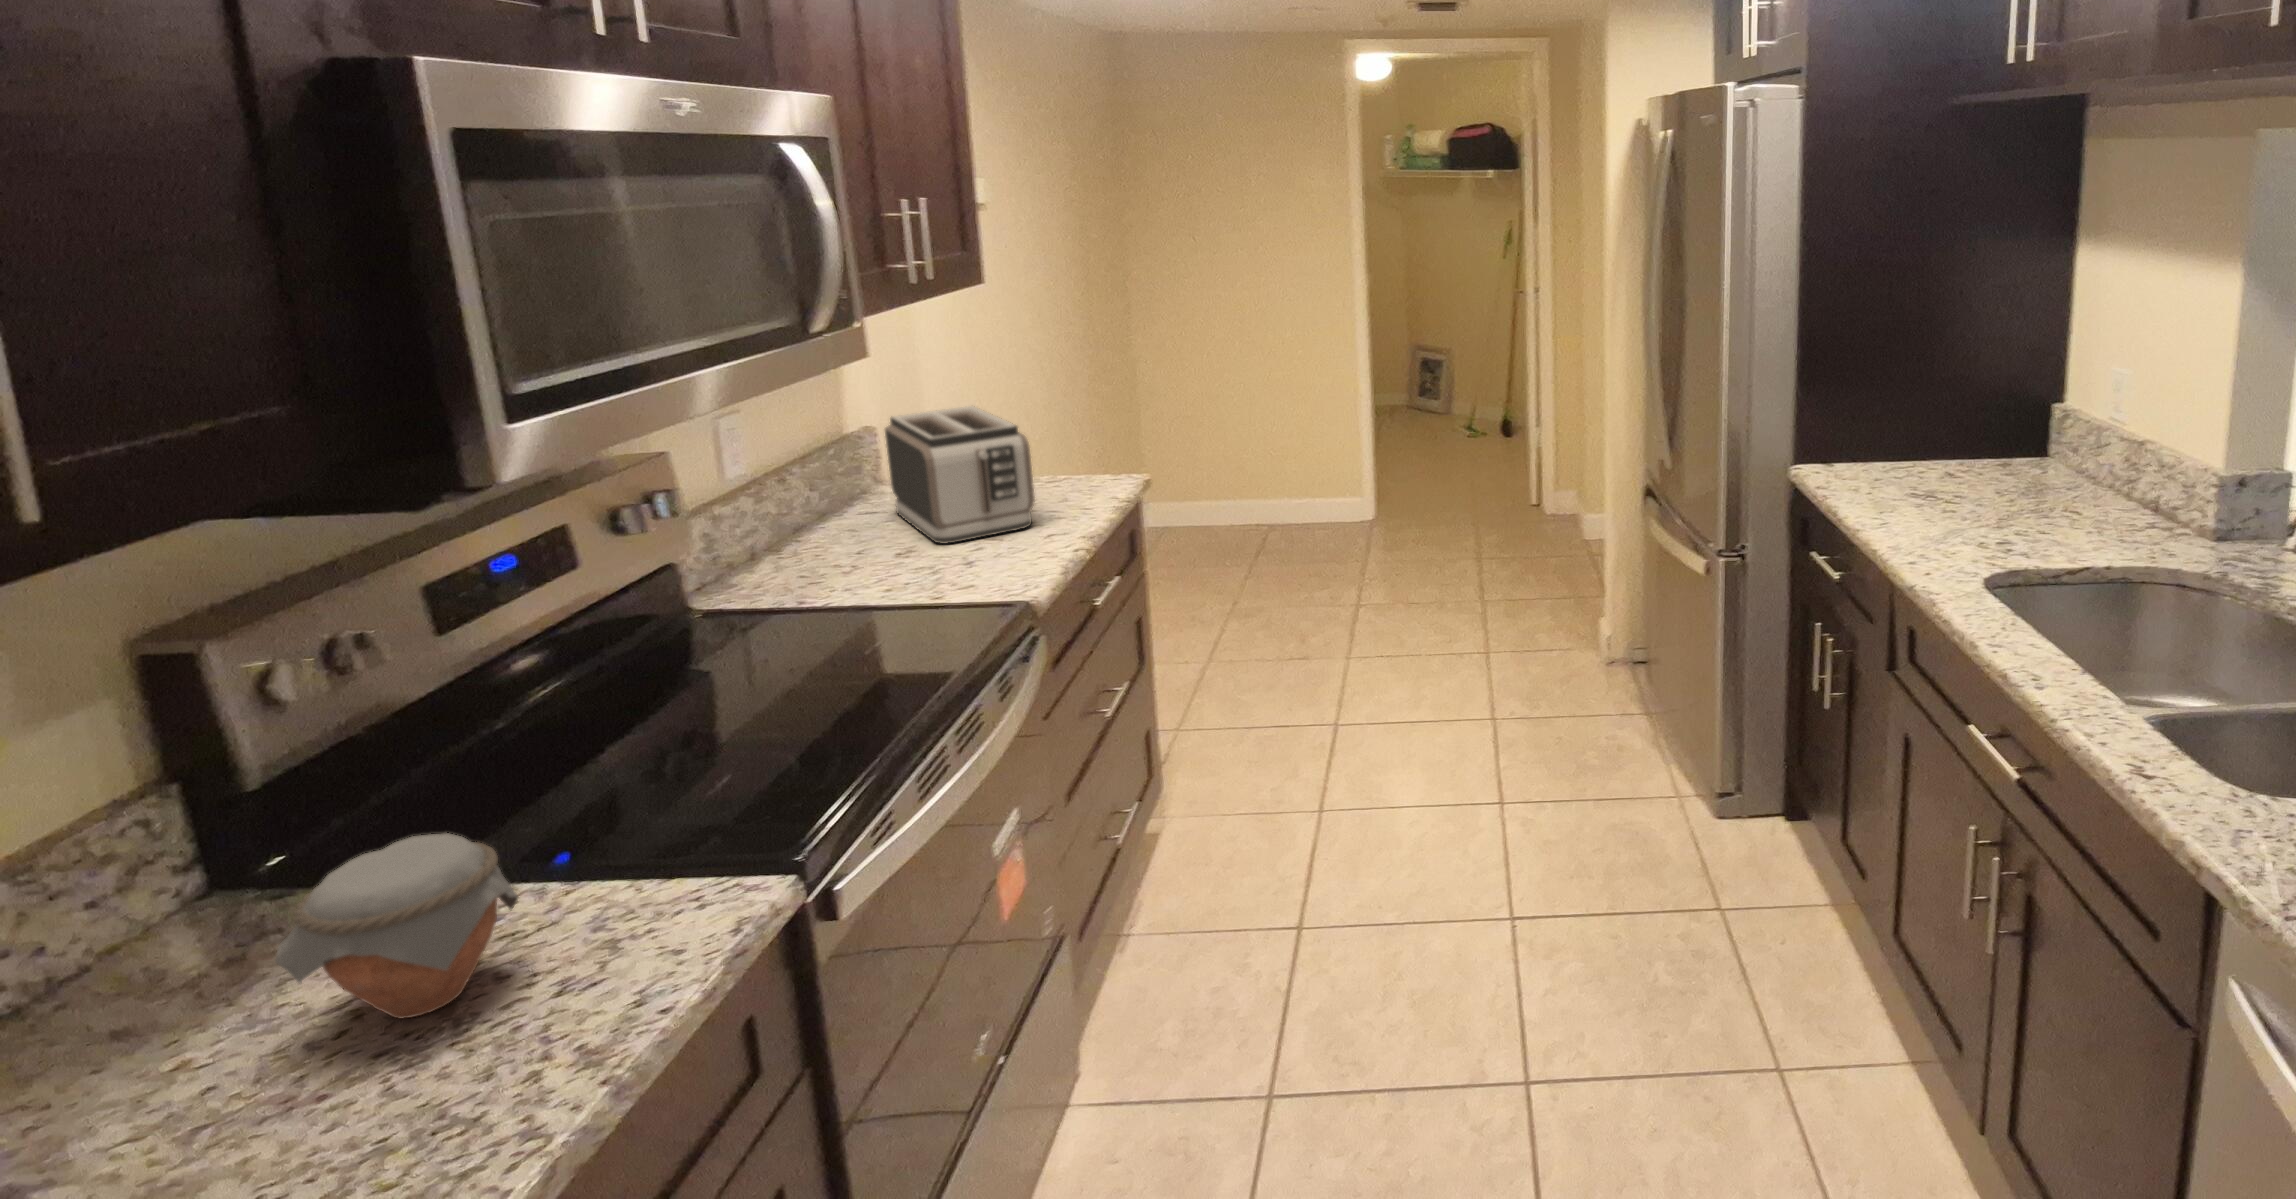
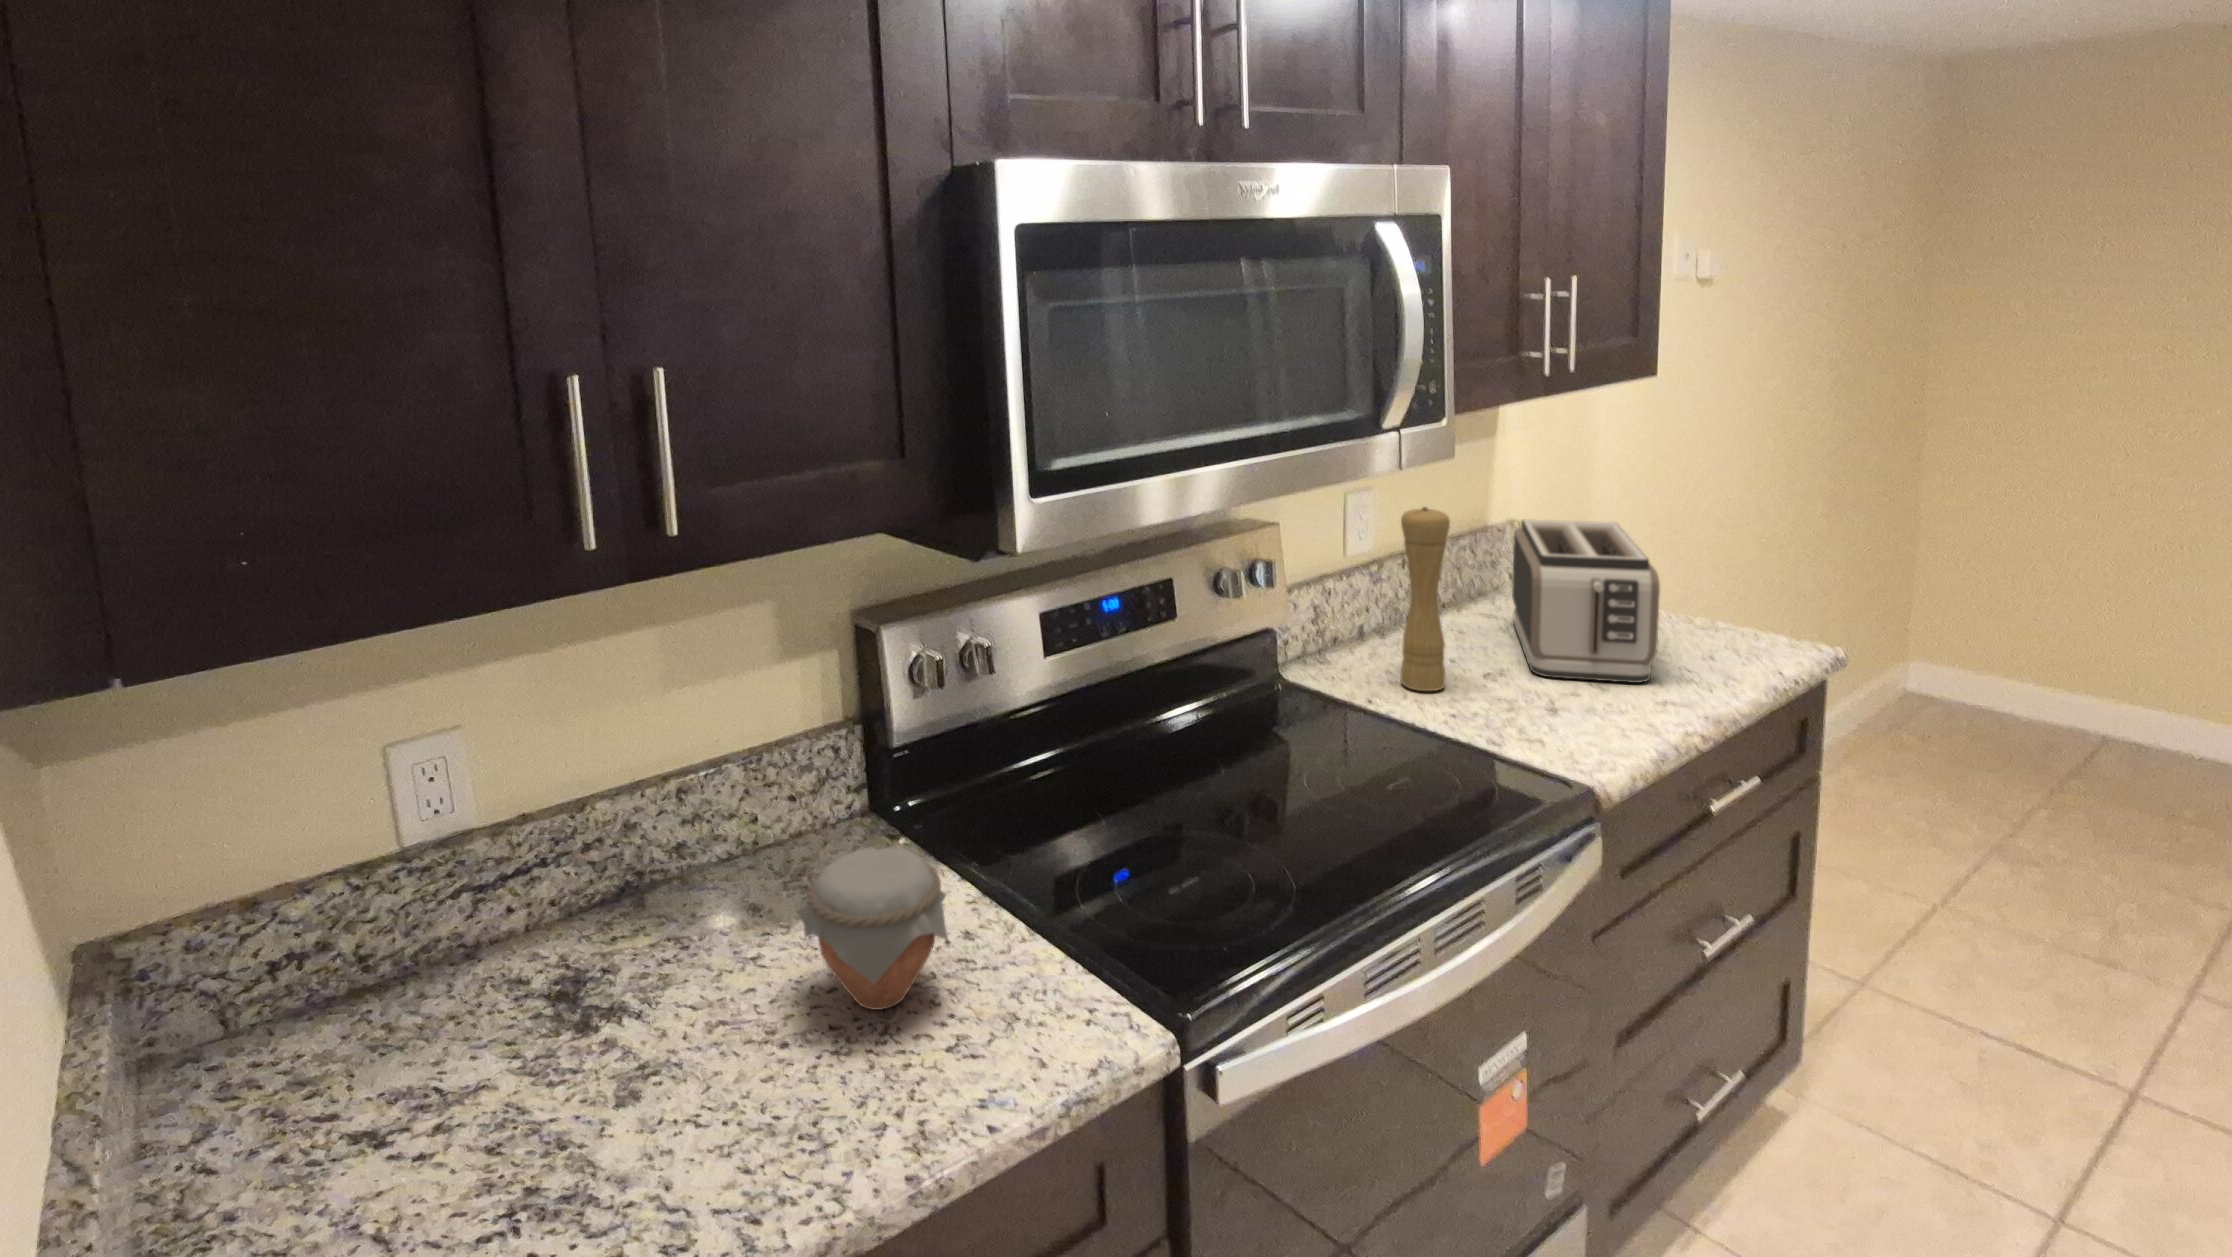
pepper mill: none [799,410,867,583] -> present [1401,507,1450,691]

